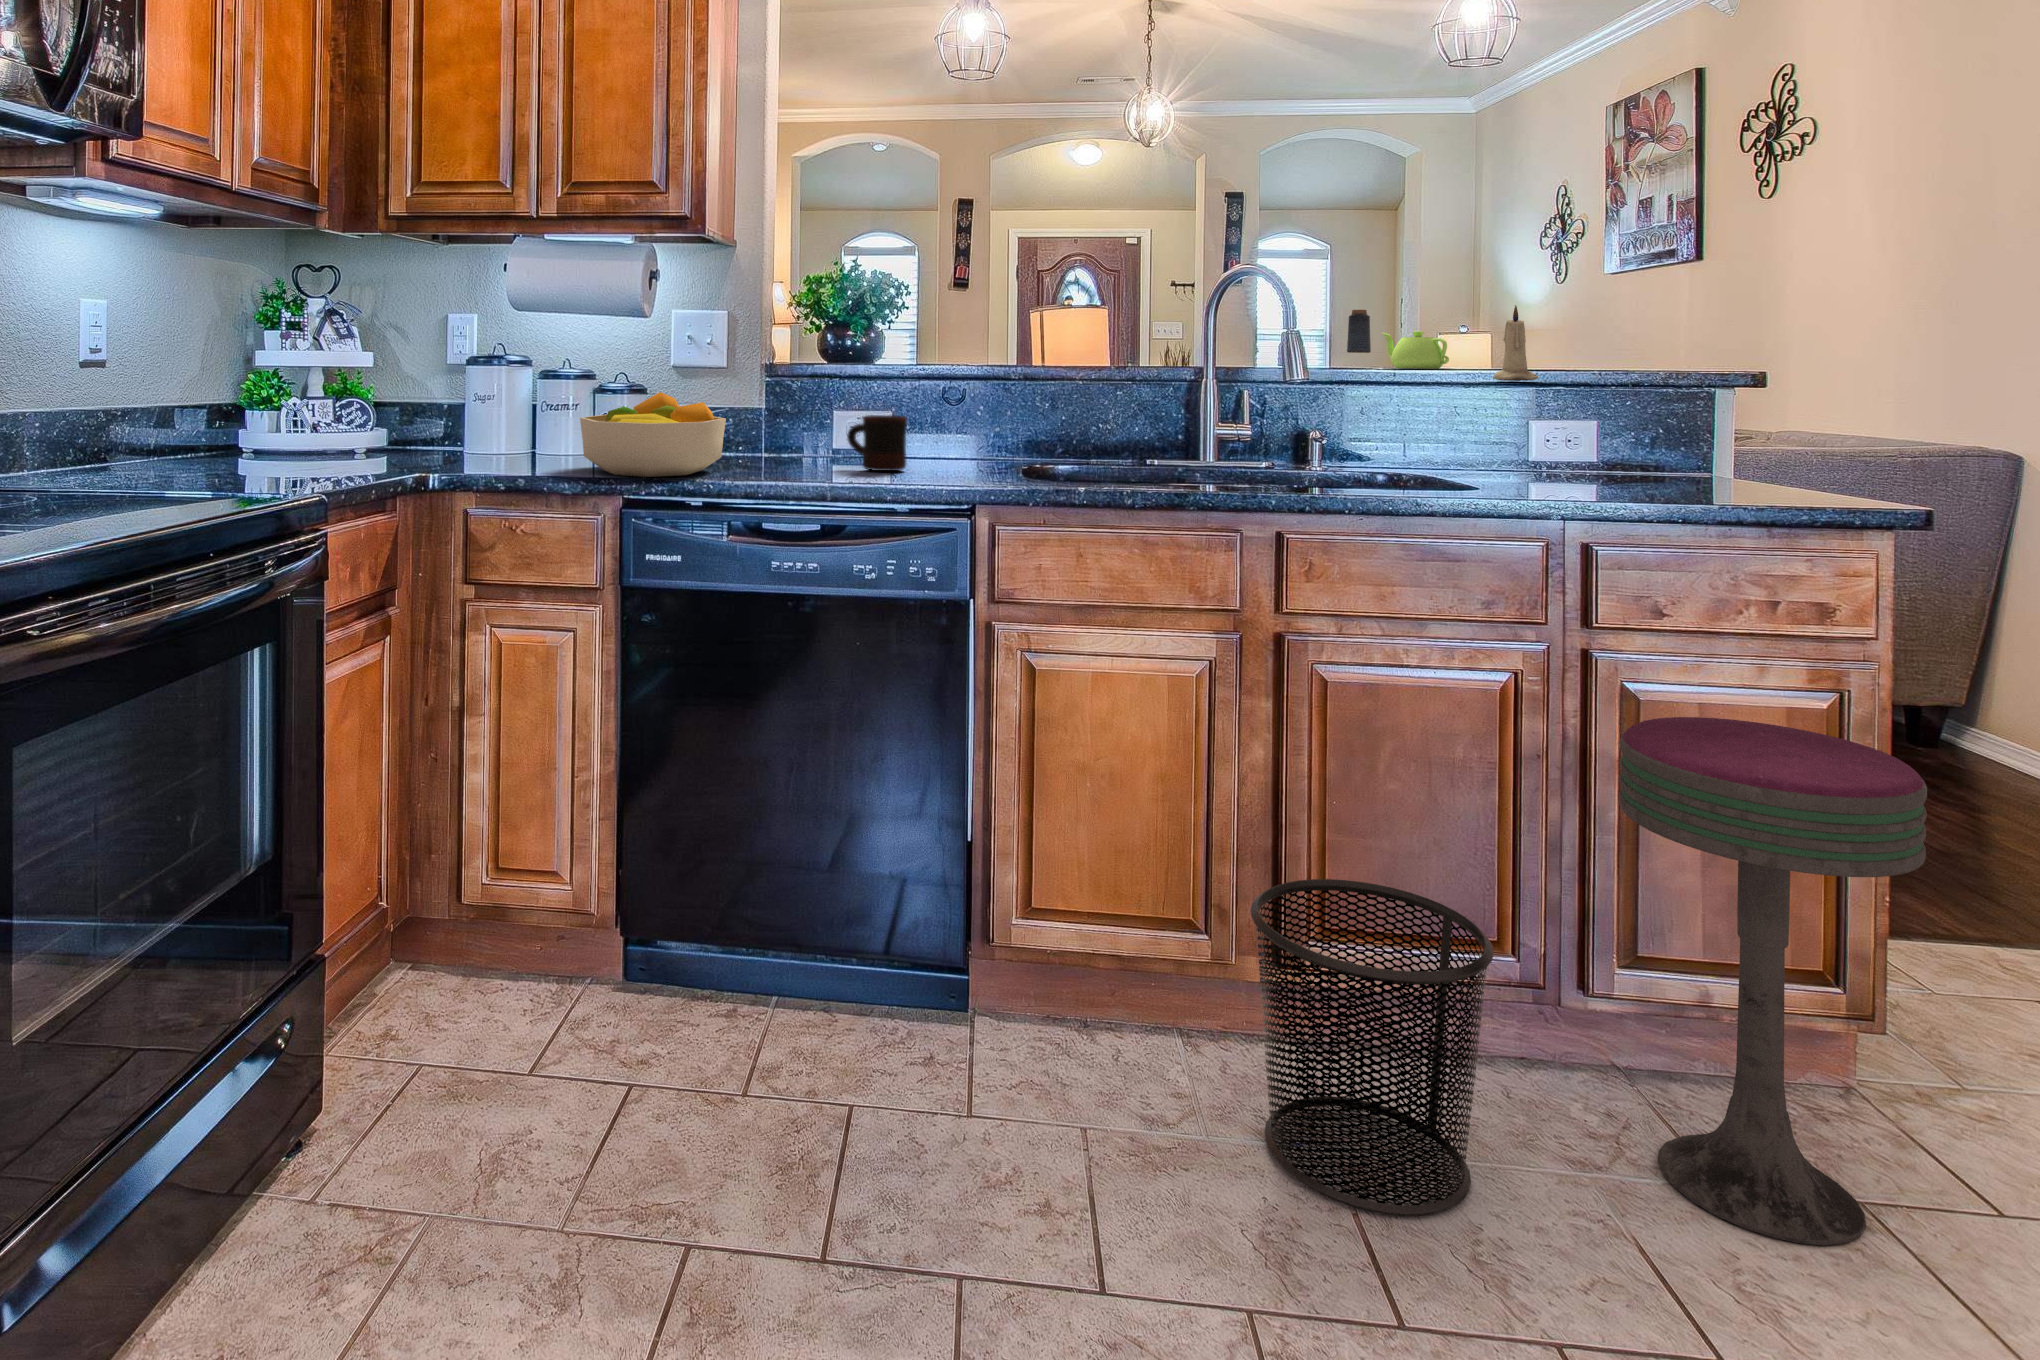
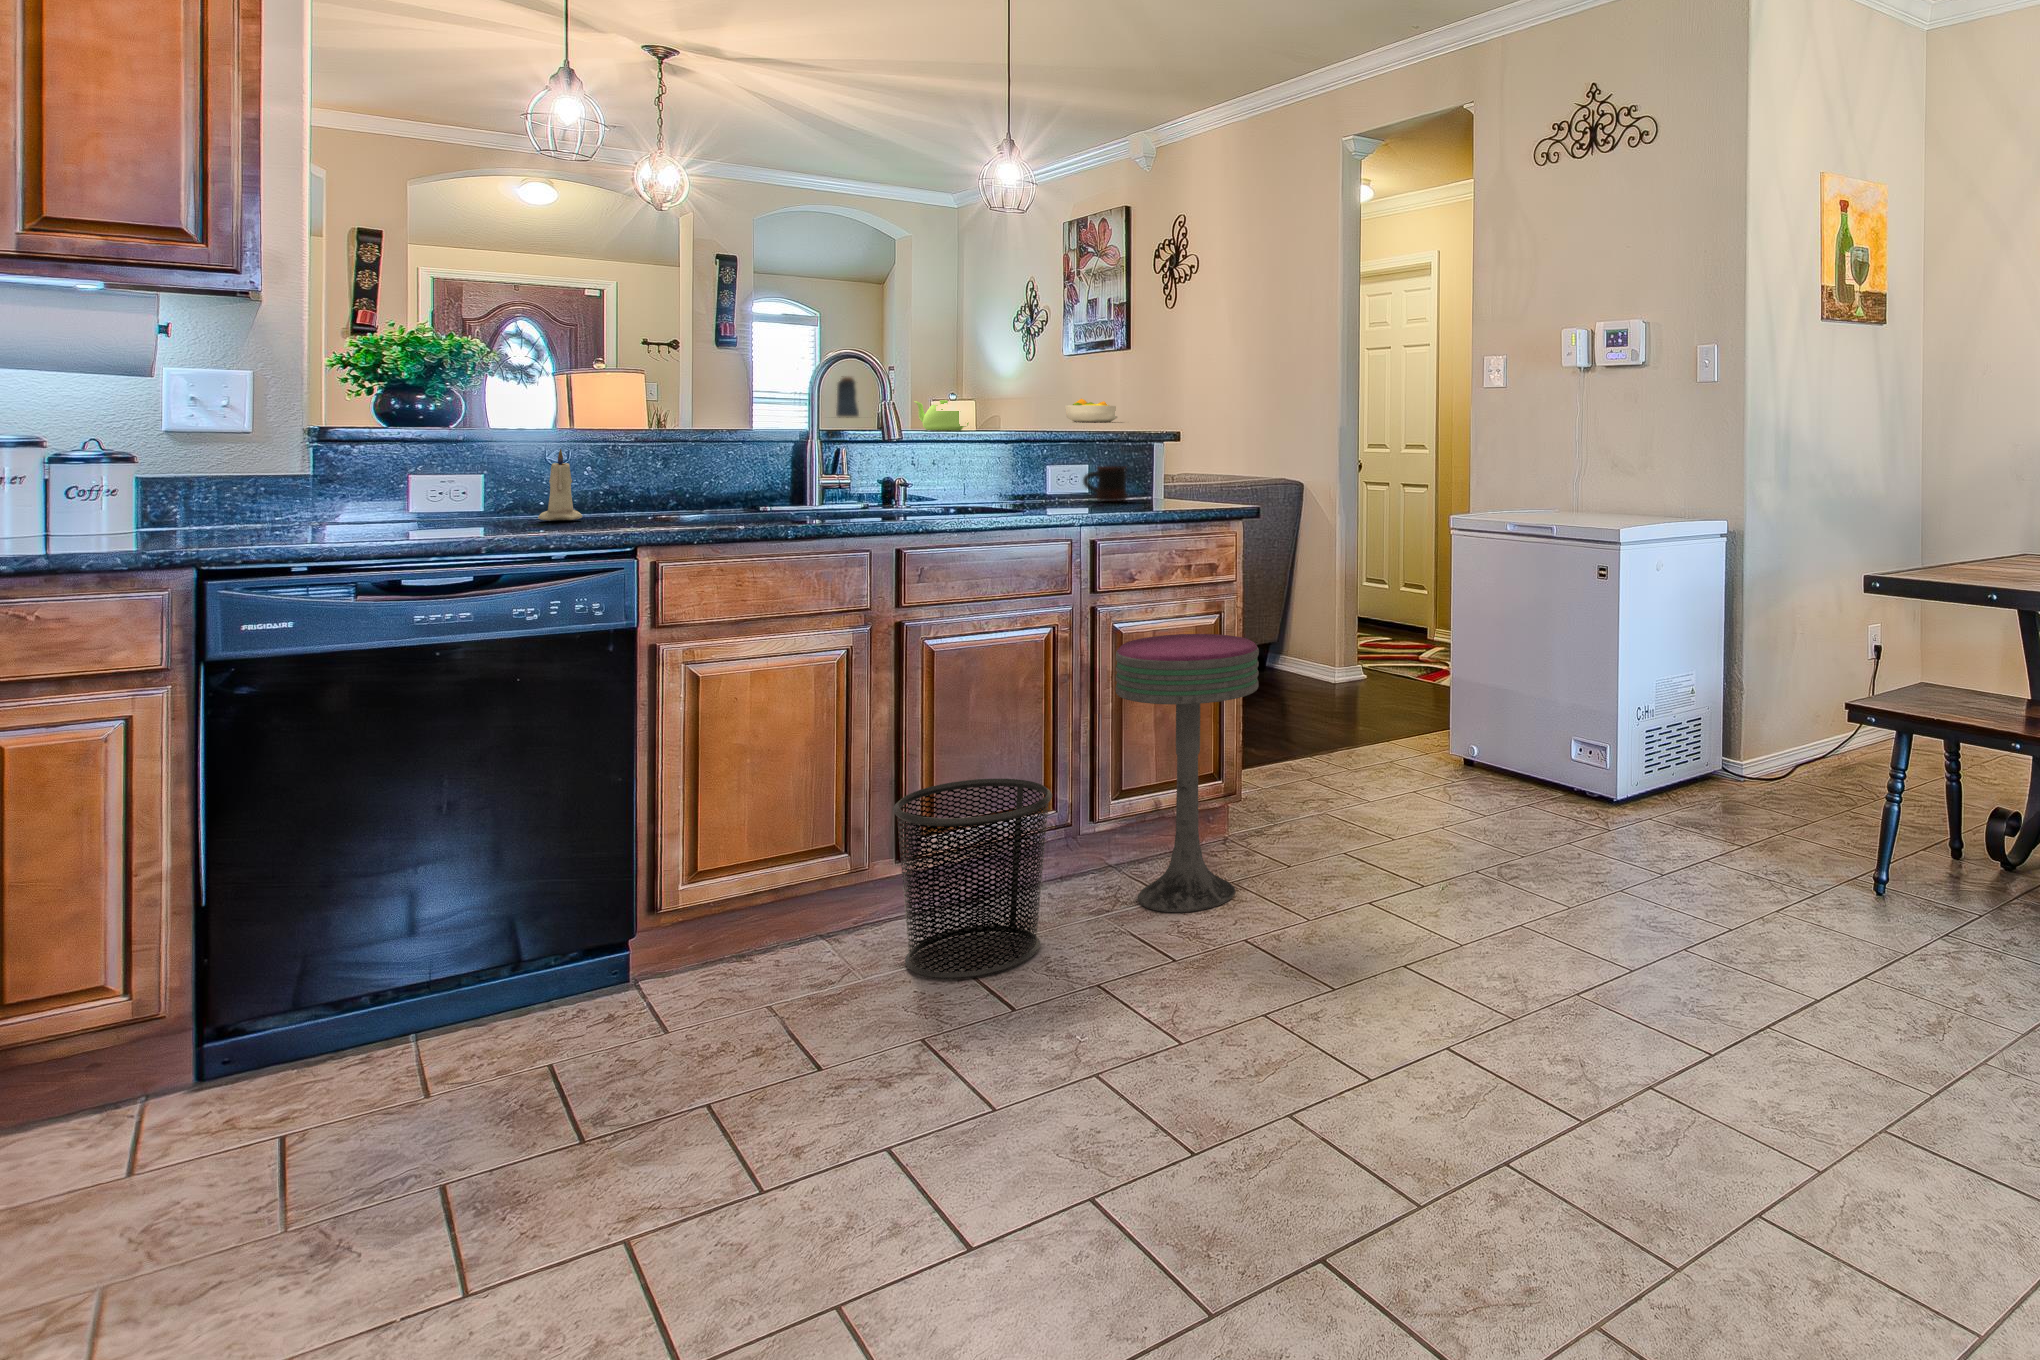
candle: present [1493,305,1539,381] -> present [538,449,582,520]
fruit bowl: present [580,392,726,477] -> present [1065,399,1117,422]
mug: present [847,415,907,471] -> present [1083,466,1127,502]

